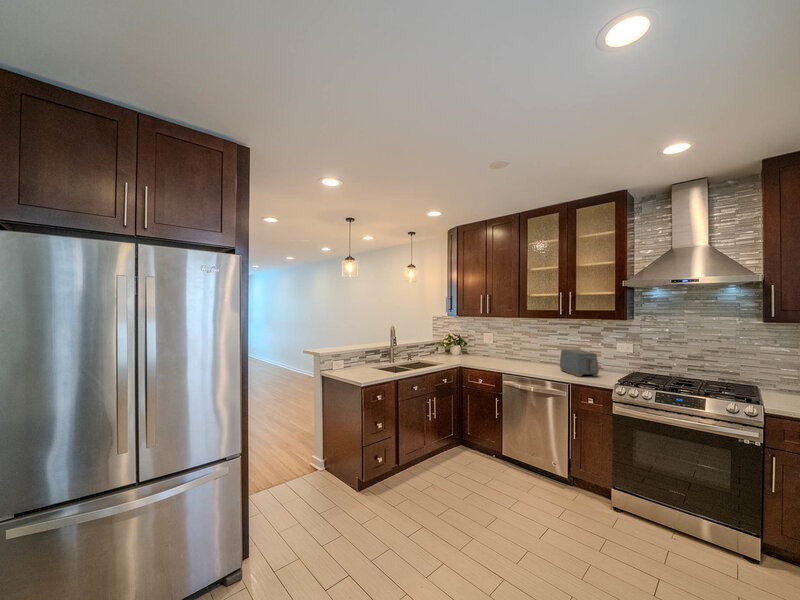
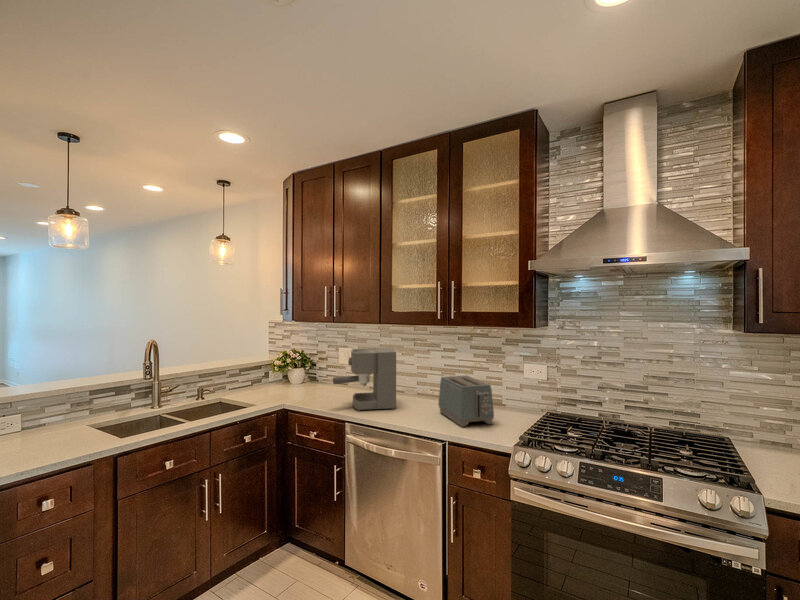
coffee maker: none [492,332,531,368] -> present [333,348,396,411]

